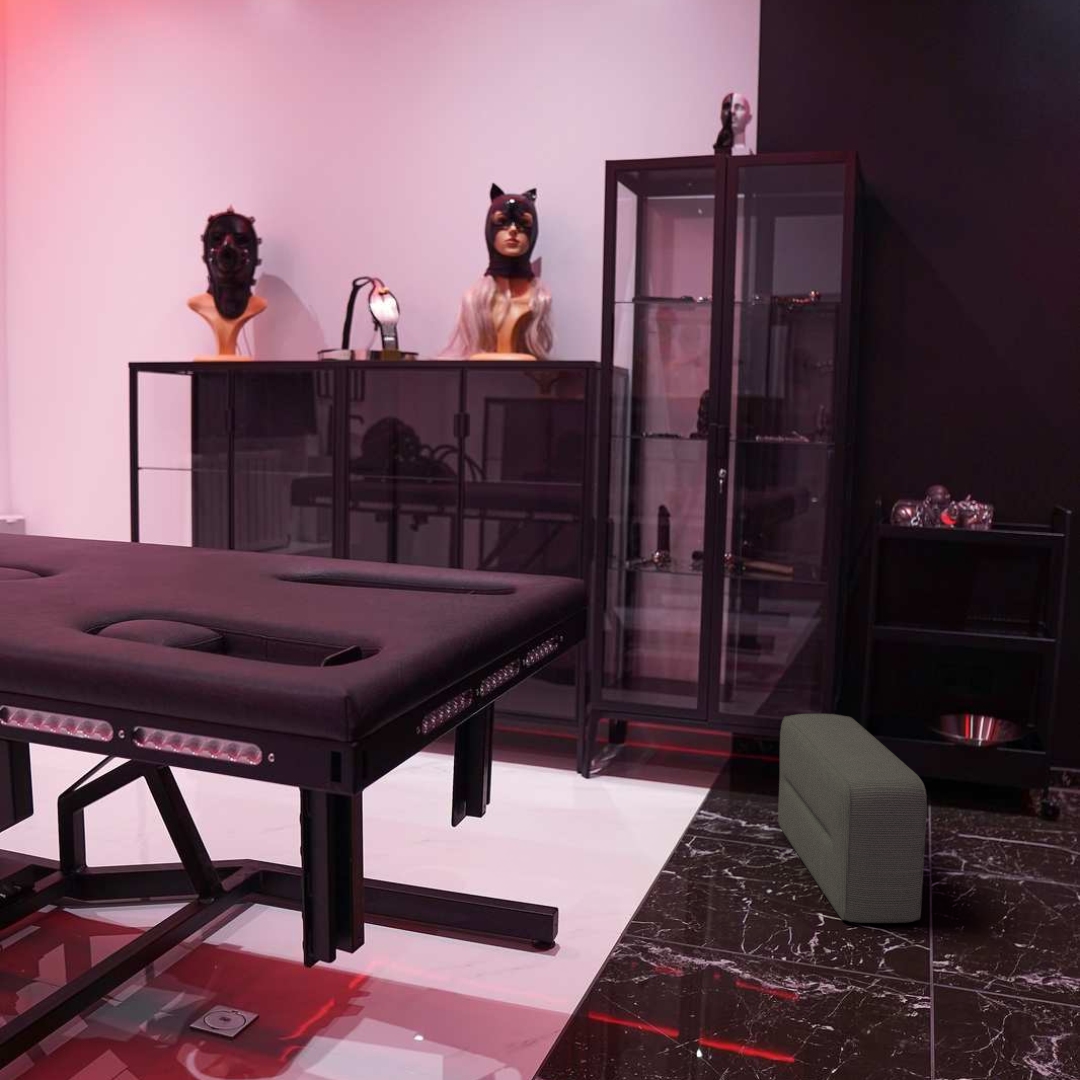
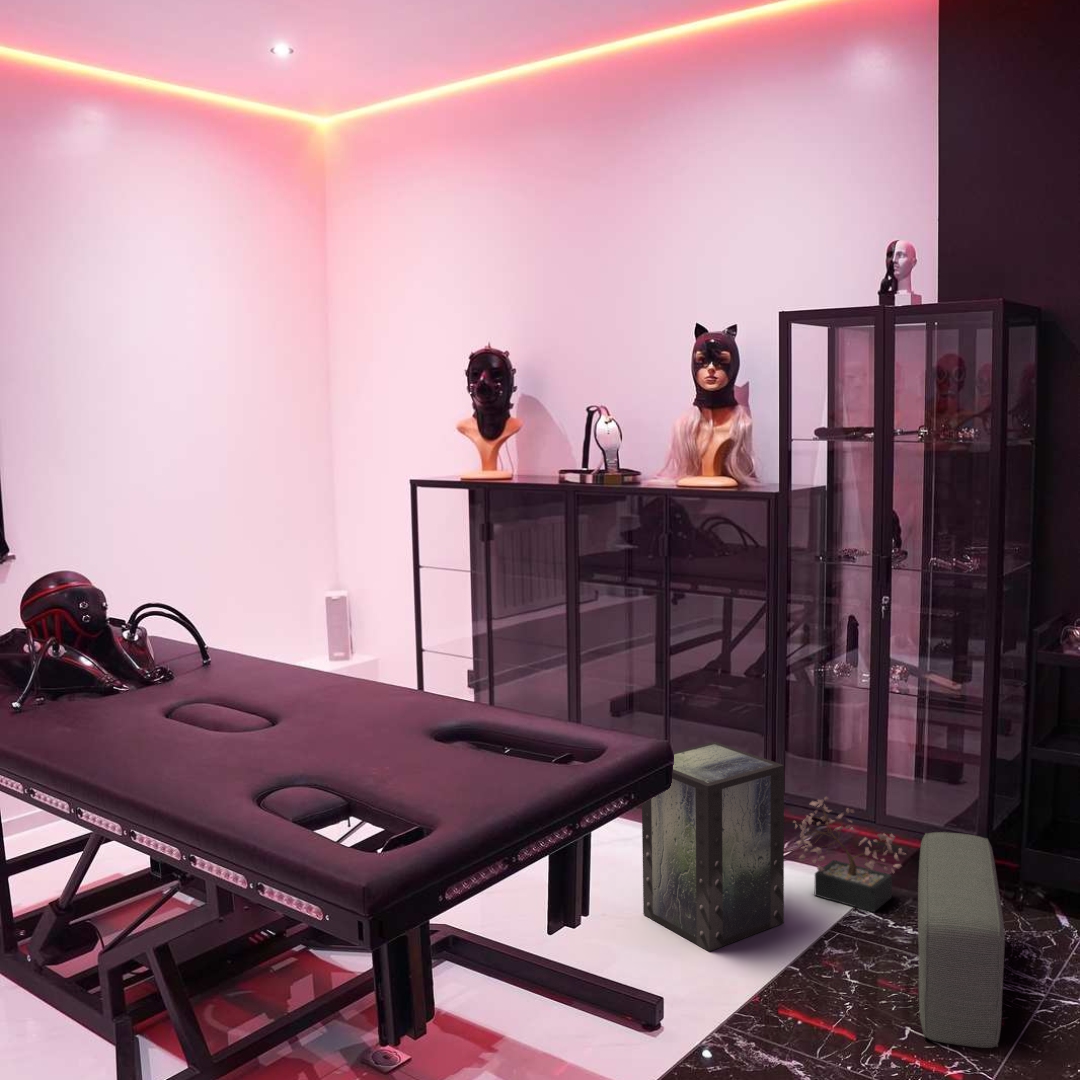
storage box: none [474,635,638,866] -> present [642,742,784,951]
decorative plant: none [628,697,747,815] -> present [794,797,906,912]

